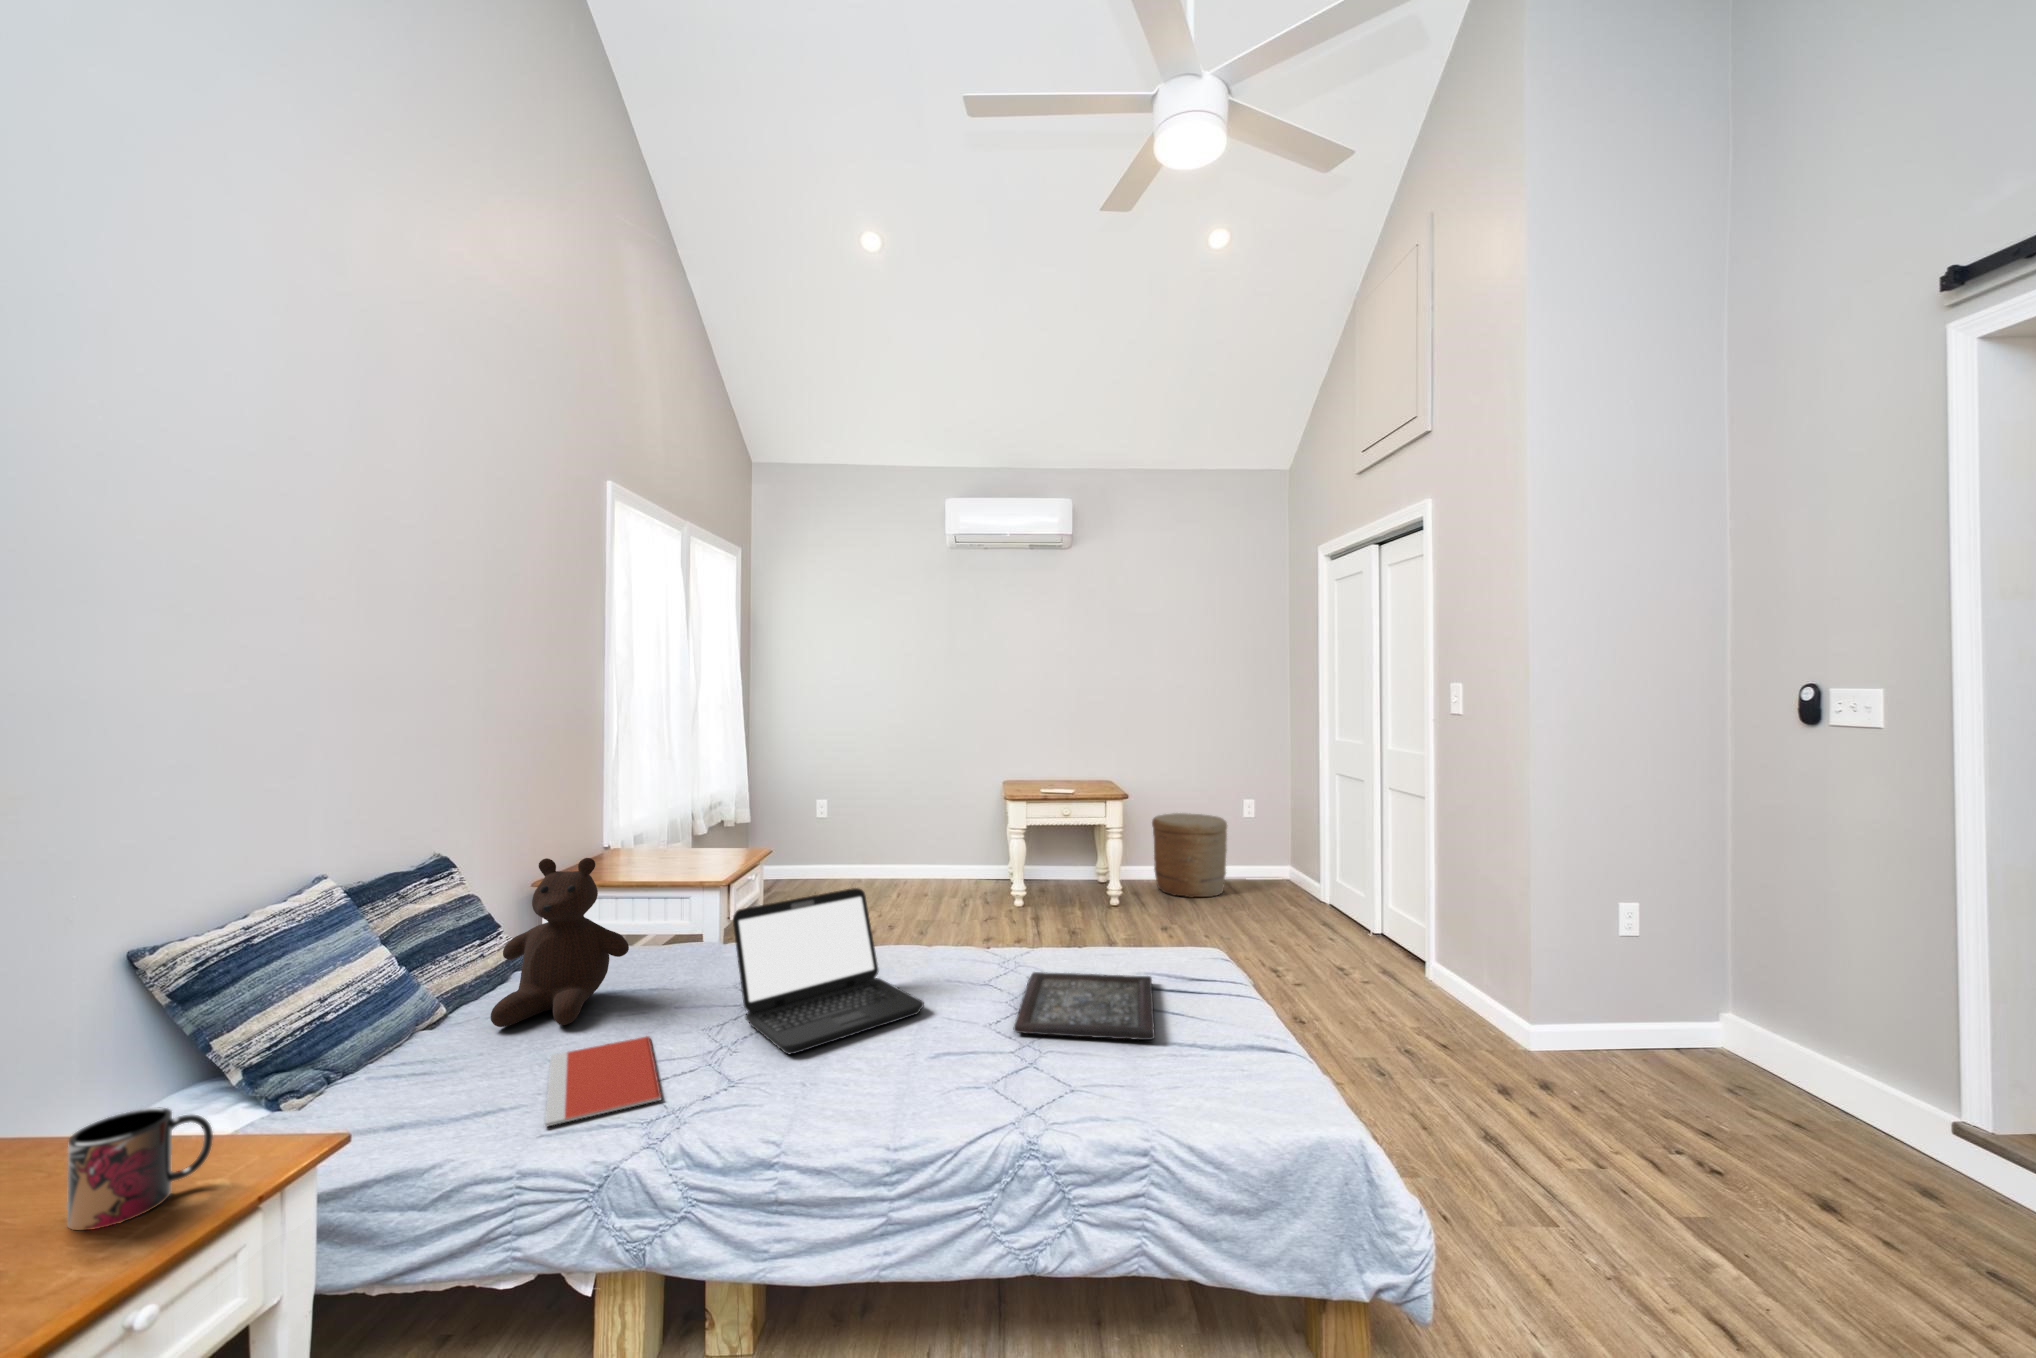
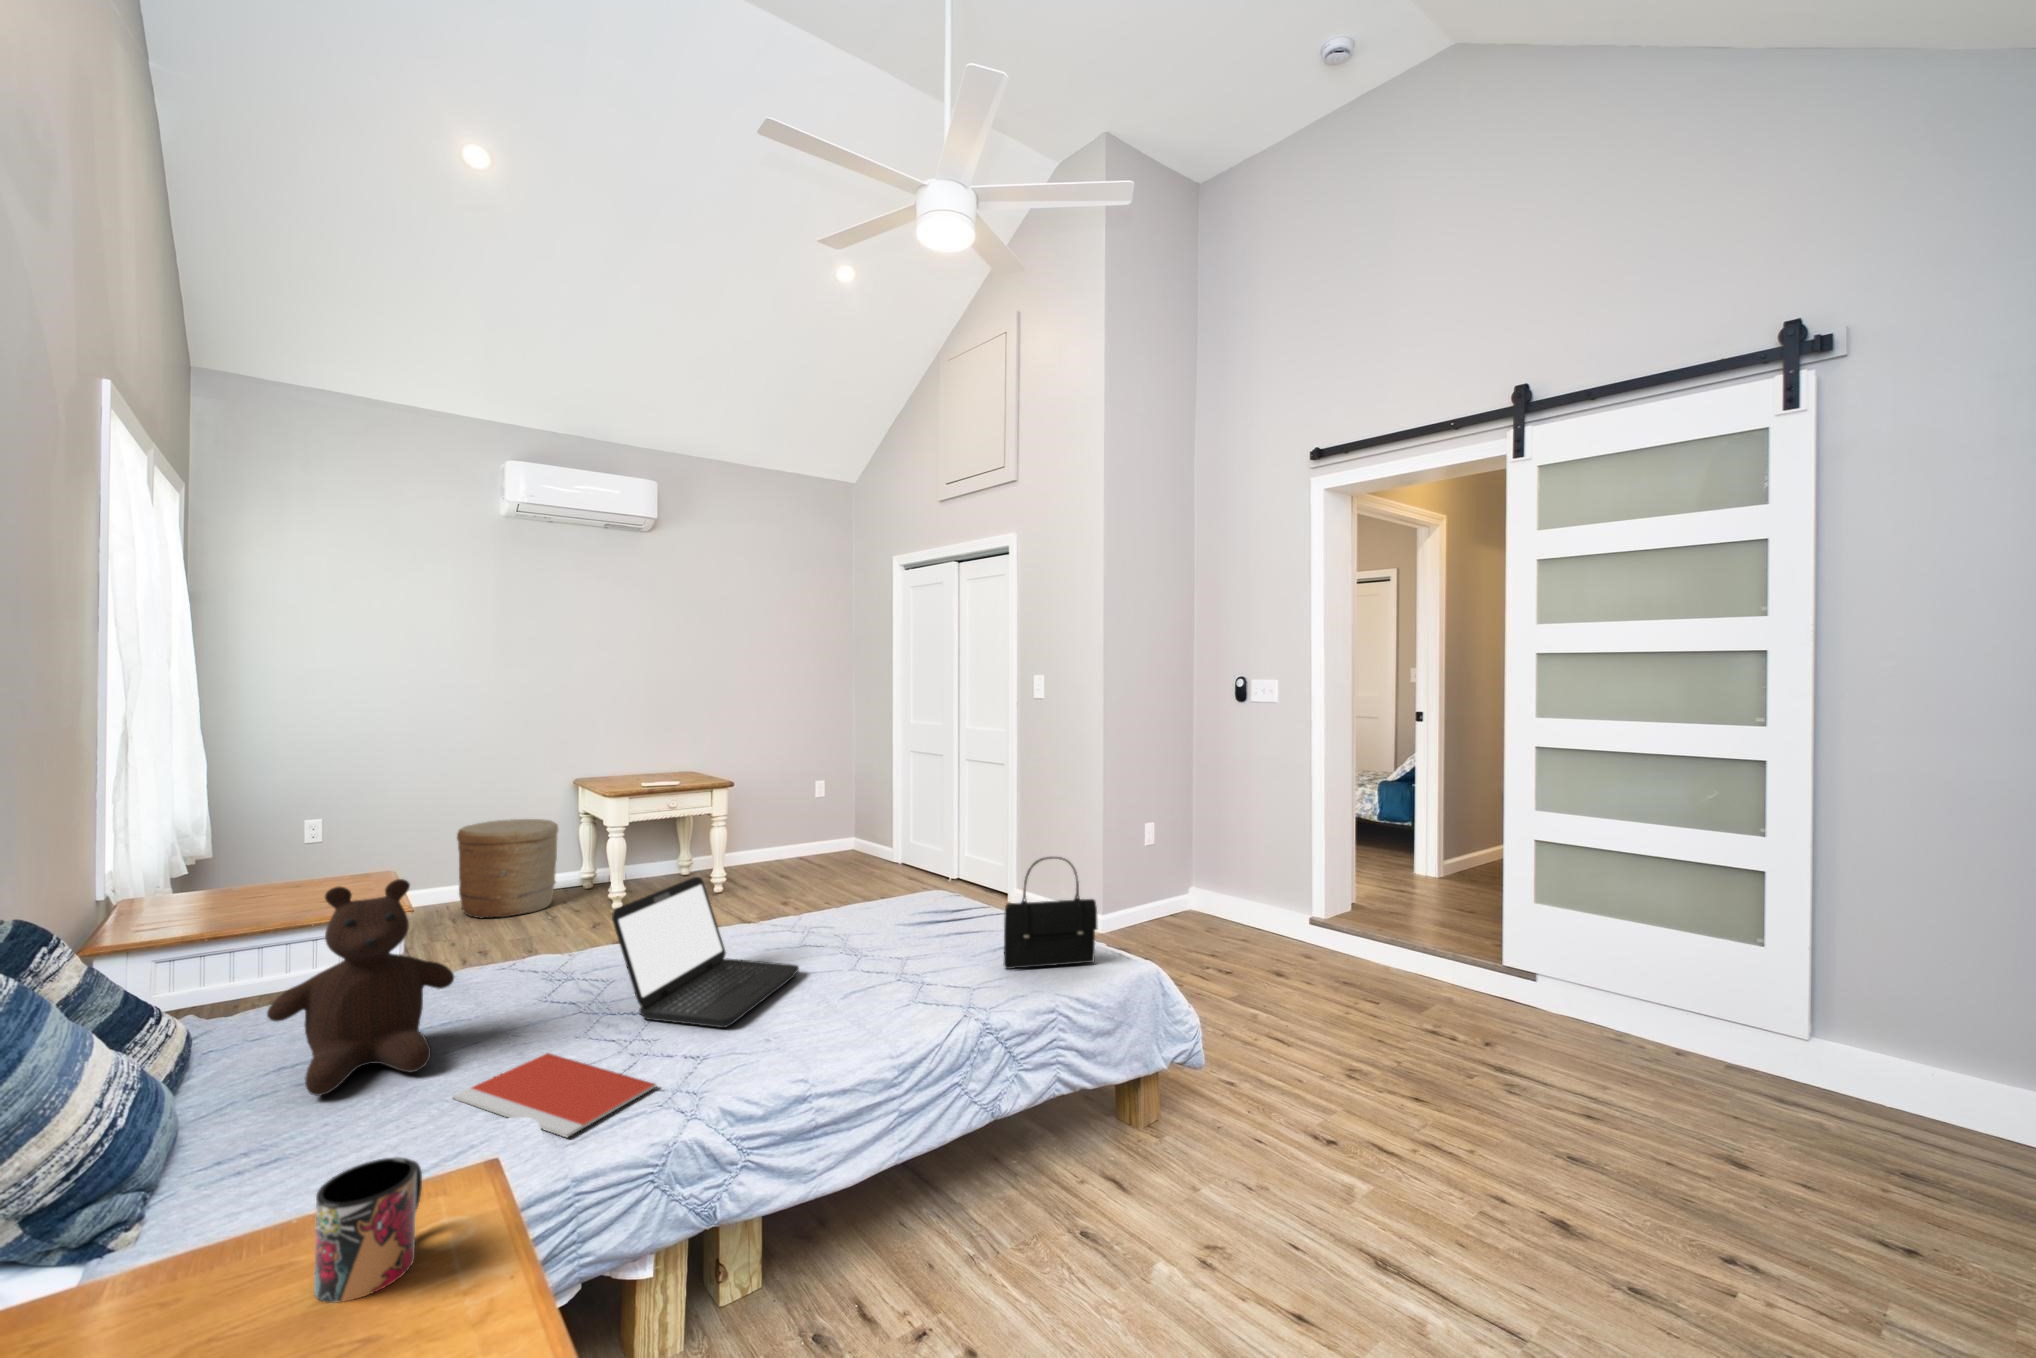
woven basket: present [1152,813,1227,898] -> present [457,819,558,918]
handbag: none [1138,926,1274,1095] -> present [1004,857,1098,969]
tray: present [1014,972,1155,1040] -> none [852,915,994,969]

